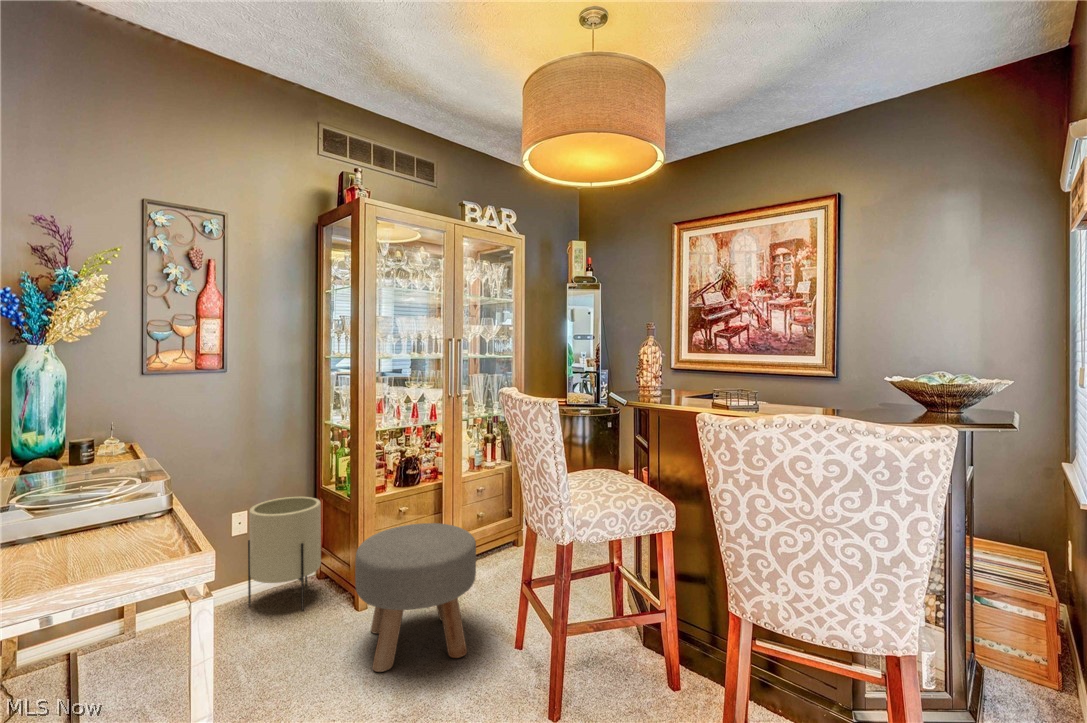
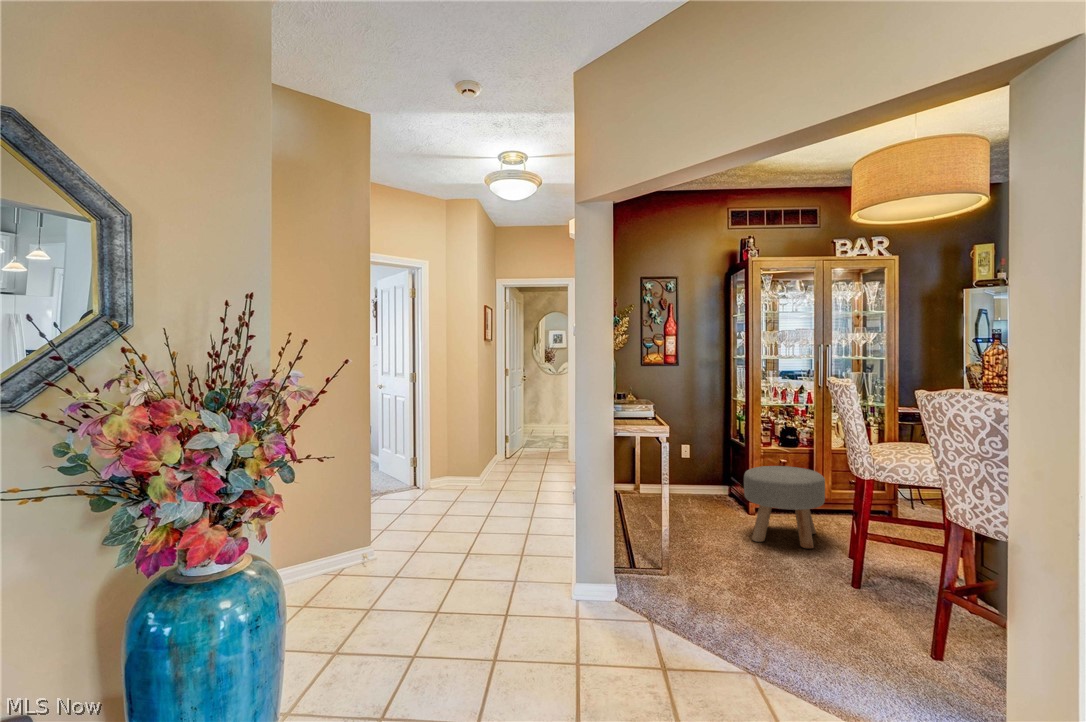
planter: present [248,497,321,611] -> none [691,443,732,510]

